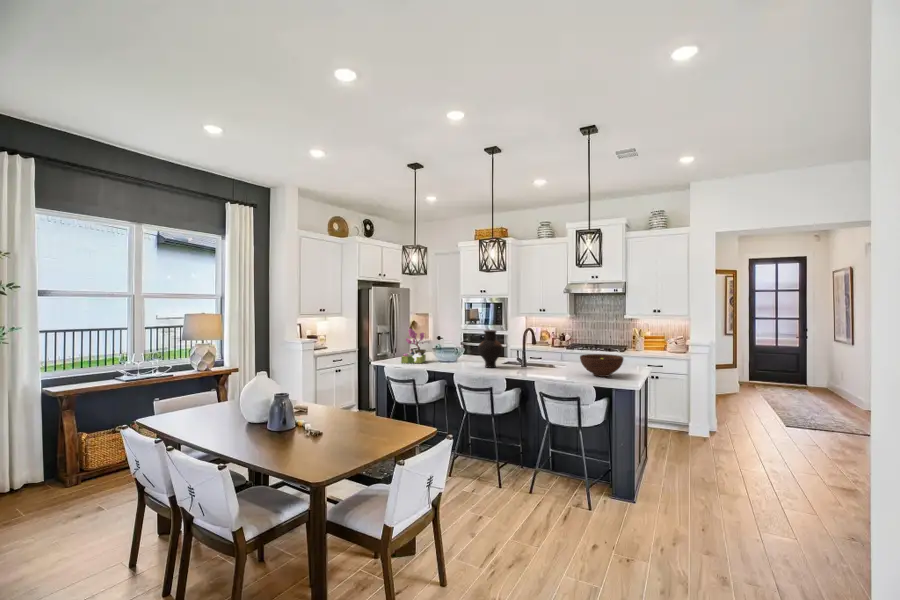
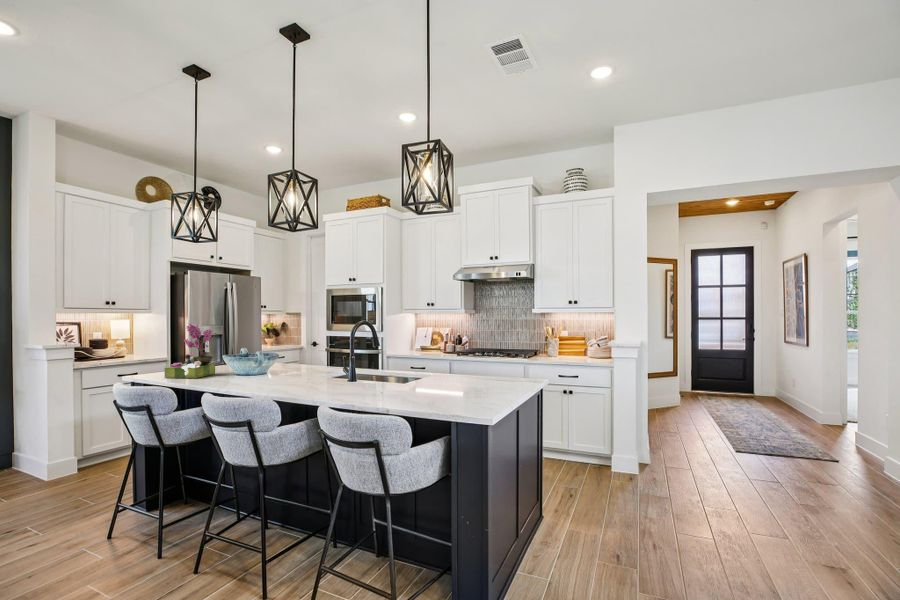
vase: present [478,330,503,368] -> none [274,324,316,384]
fruit bowl: present [580,354,623,377] -> none [419,360,488,398]

